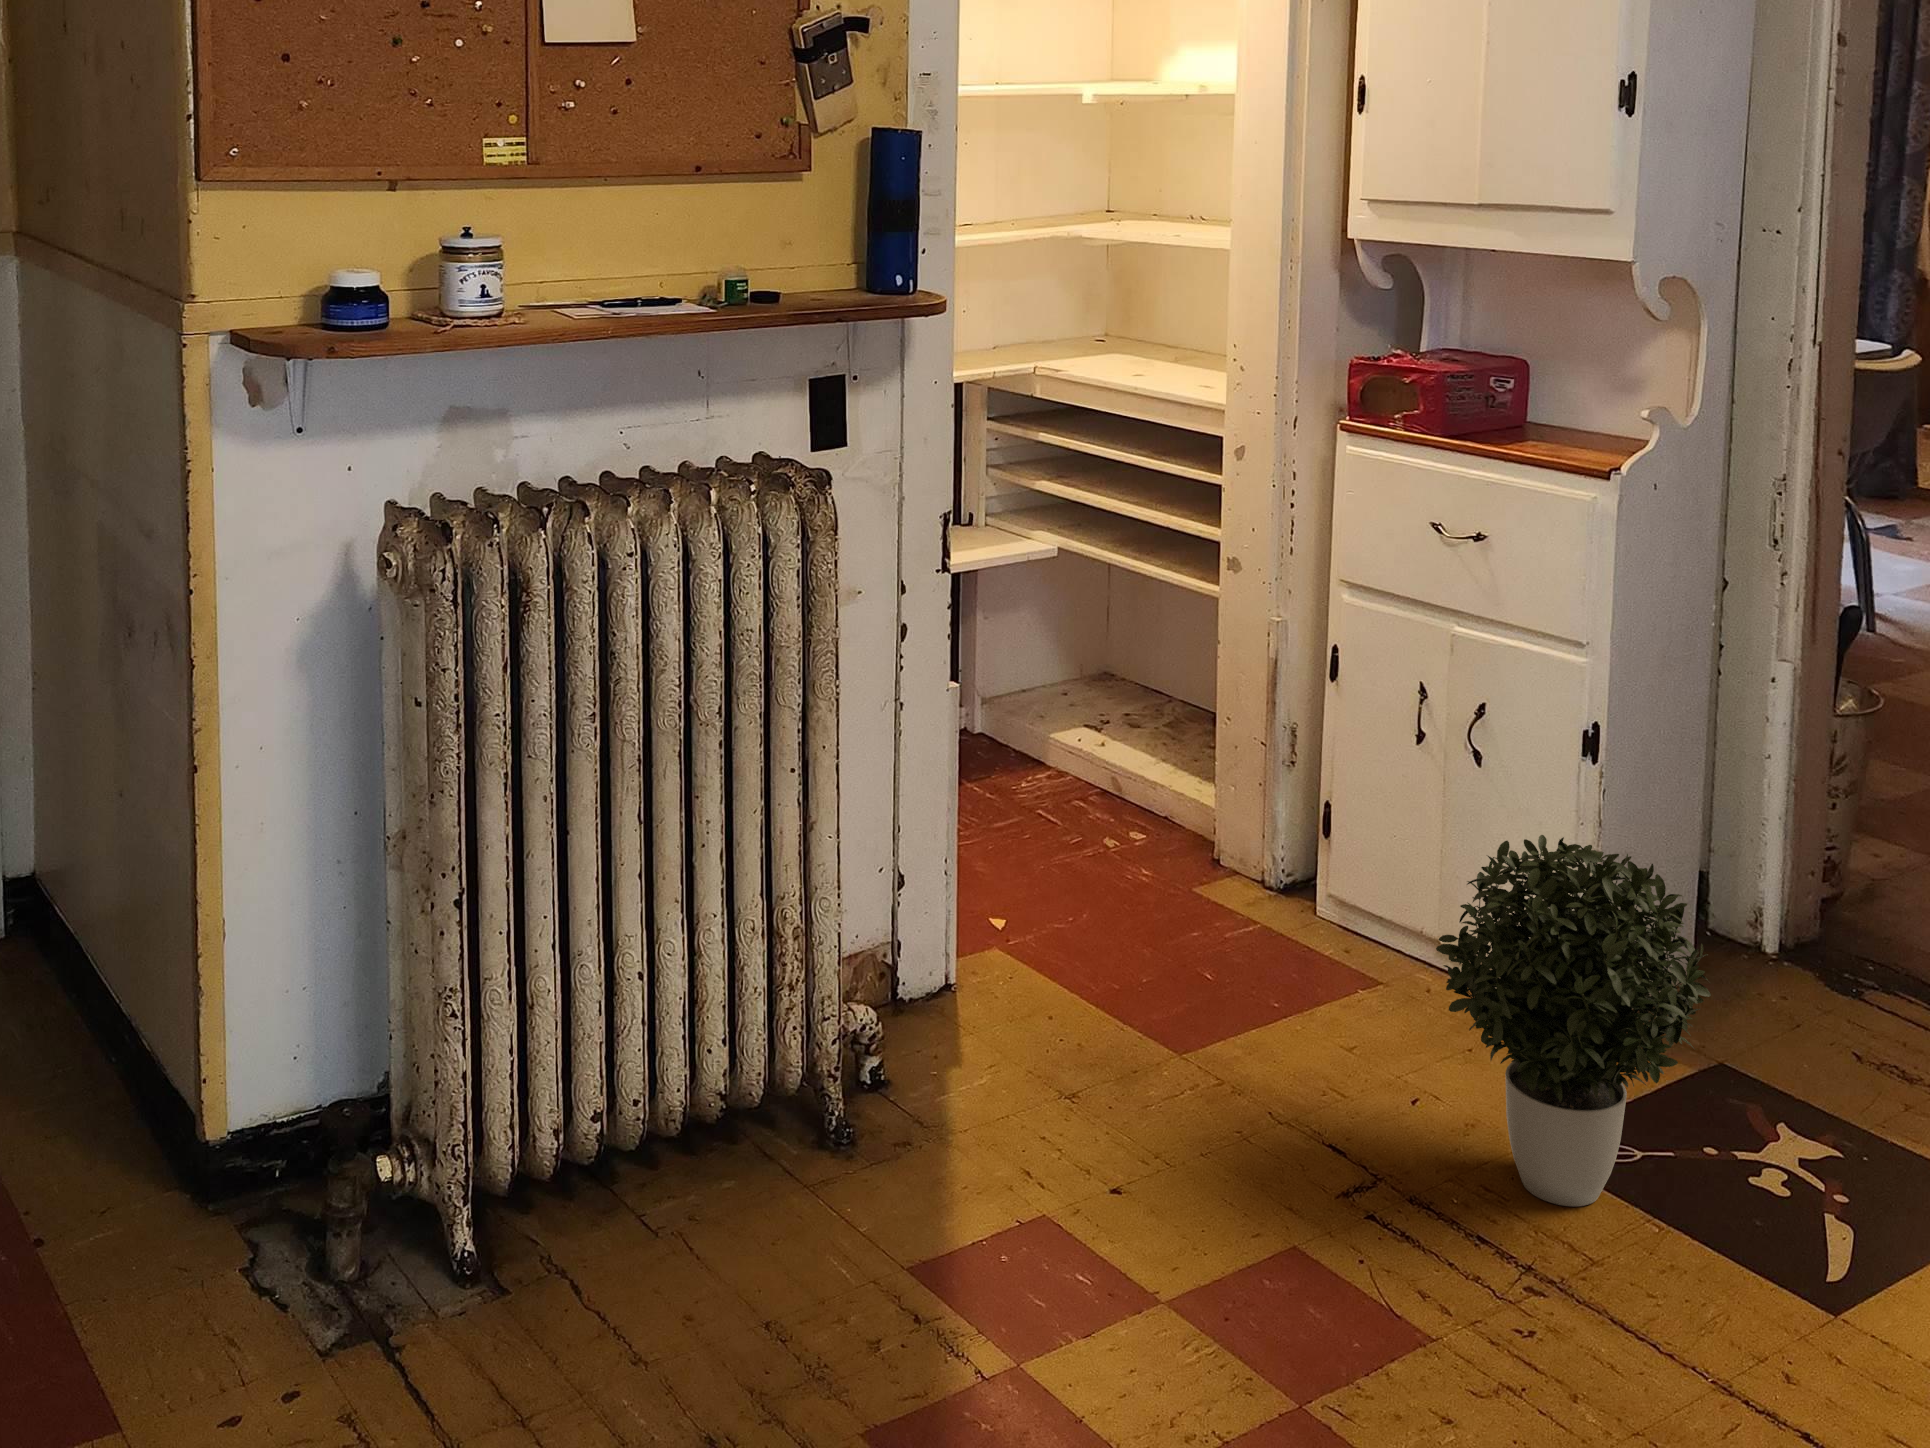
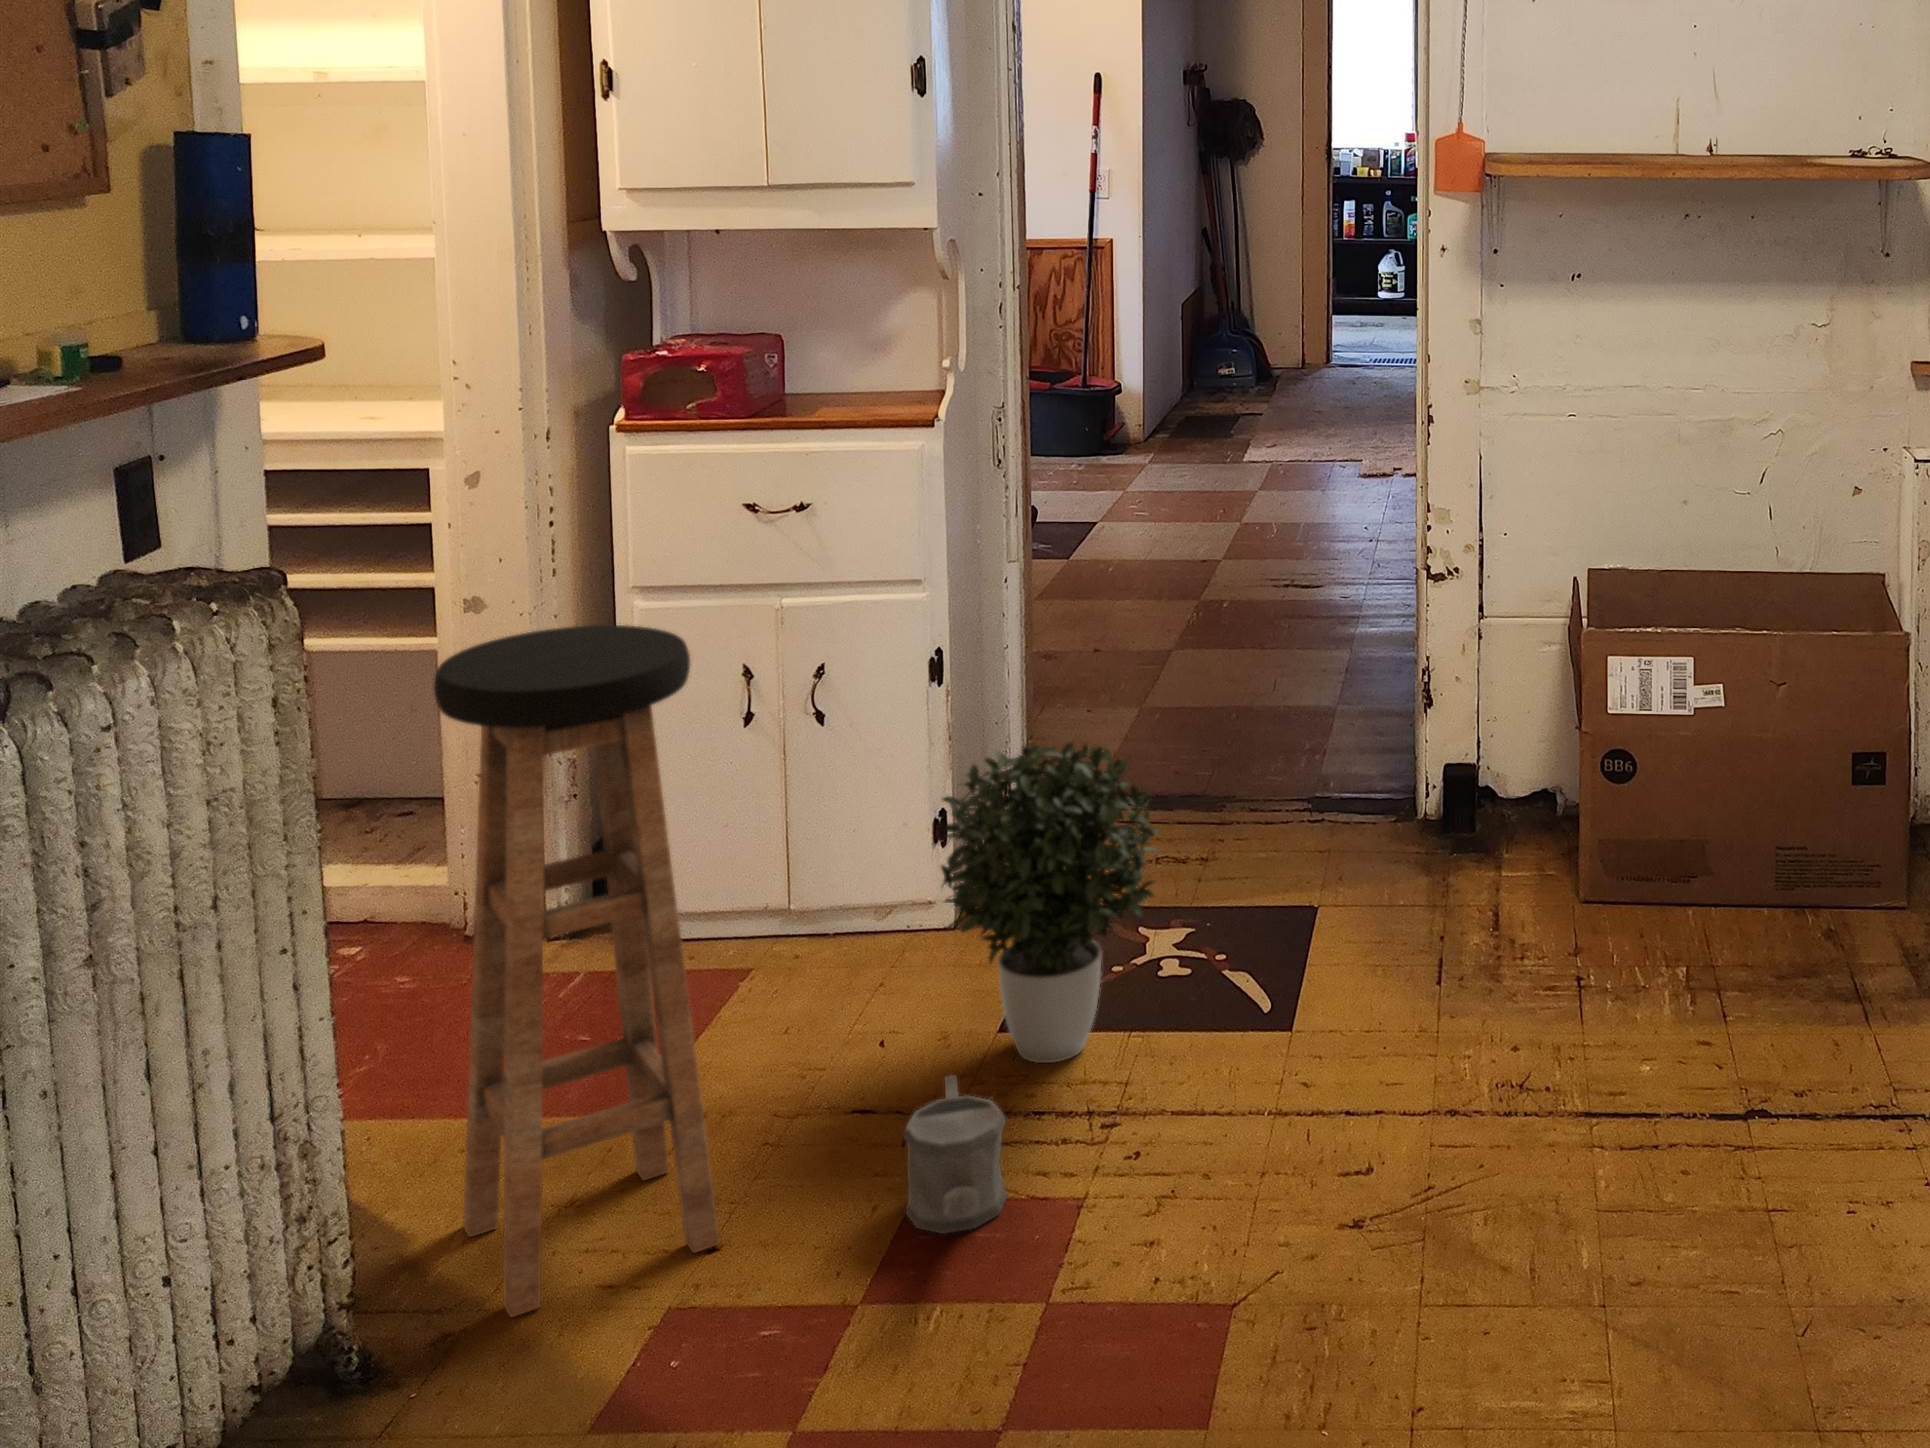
bar stool: none [942,579,1163,1188] -> present [434,625,720,1317]
watering can: none [1225,1142,1373,1304] -> present [904,1075,1007,1234]

